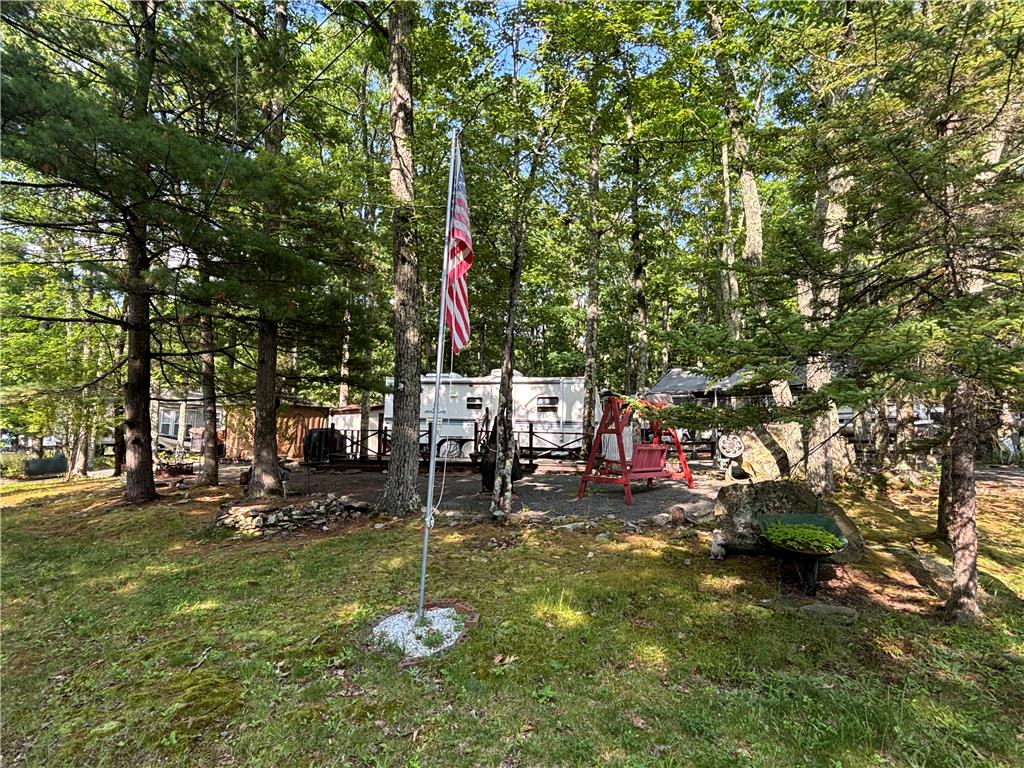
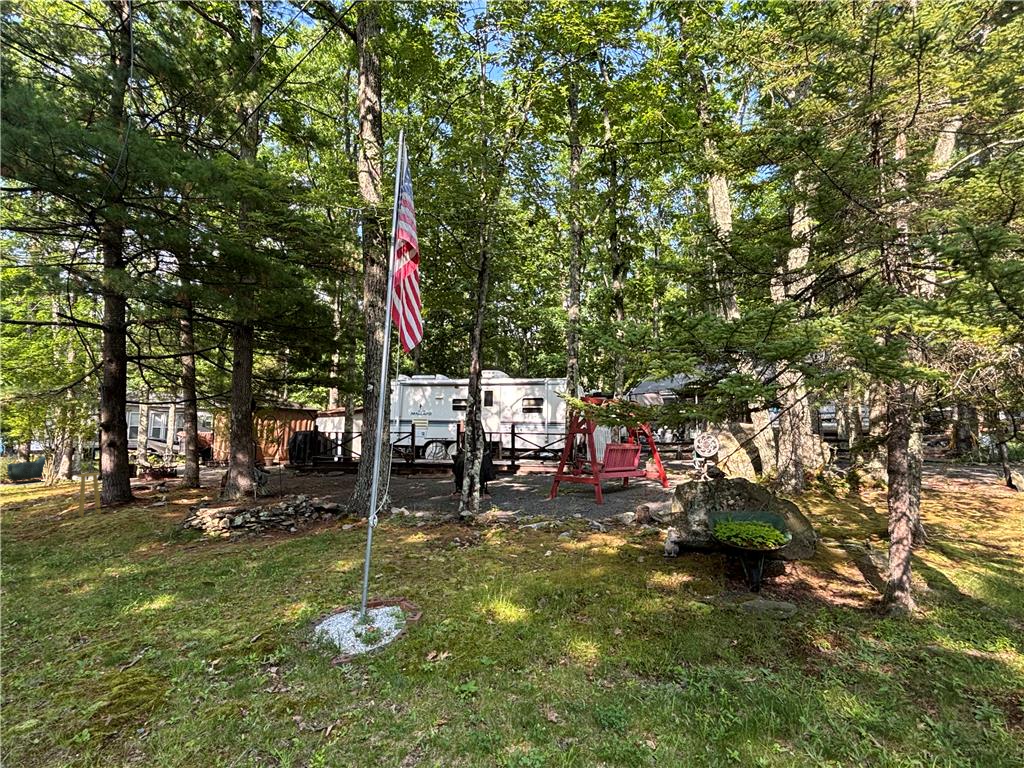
stool: none [104,470,127,515] -> present [78,473,101,518]

